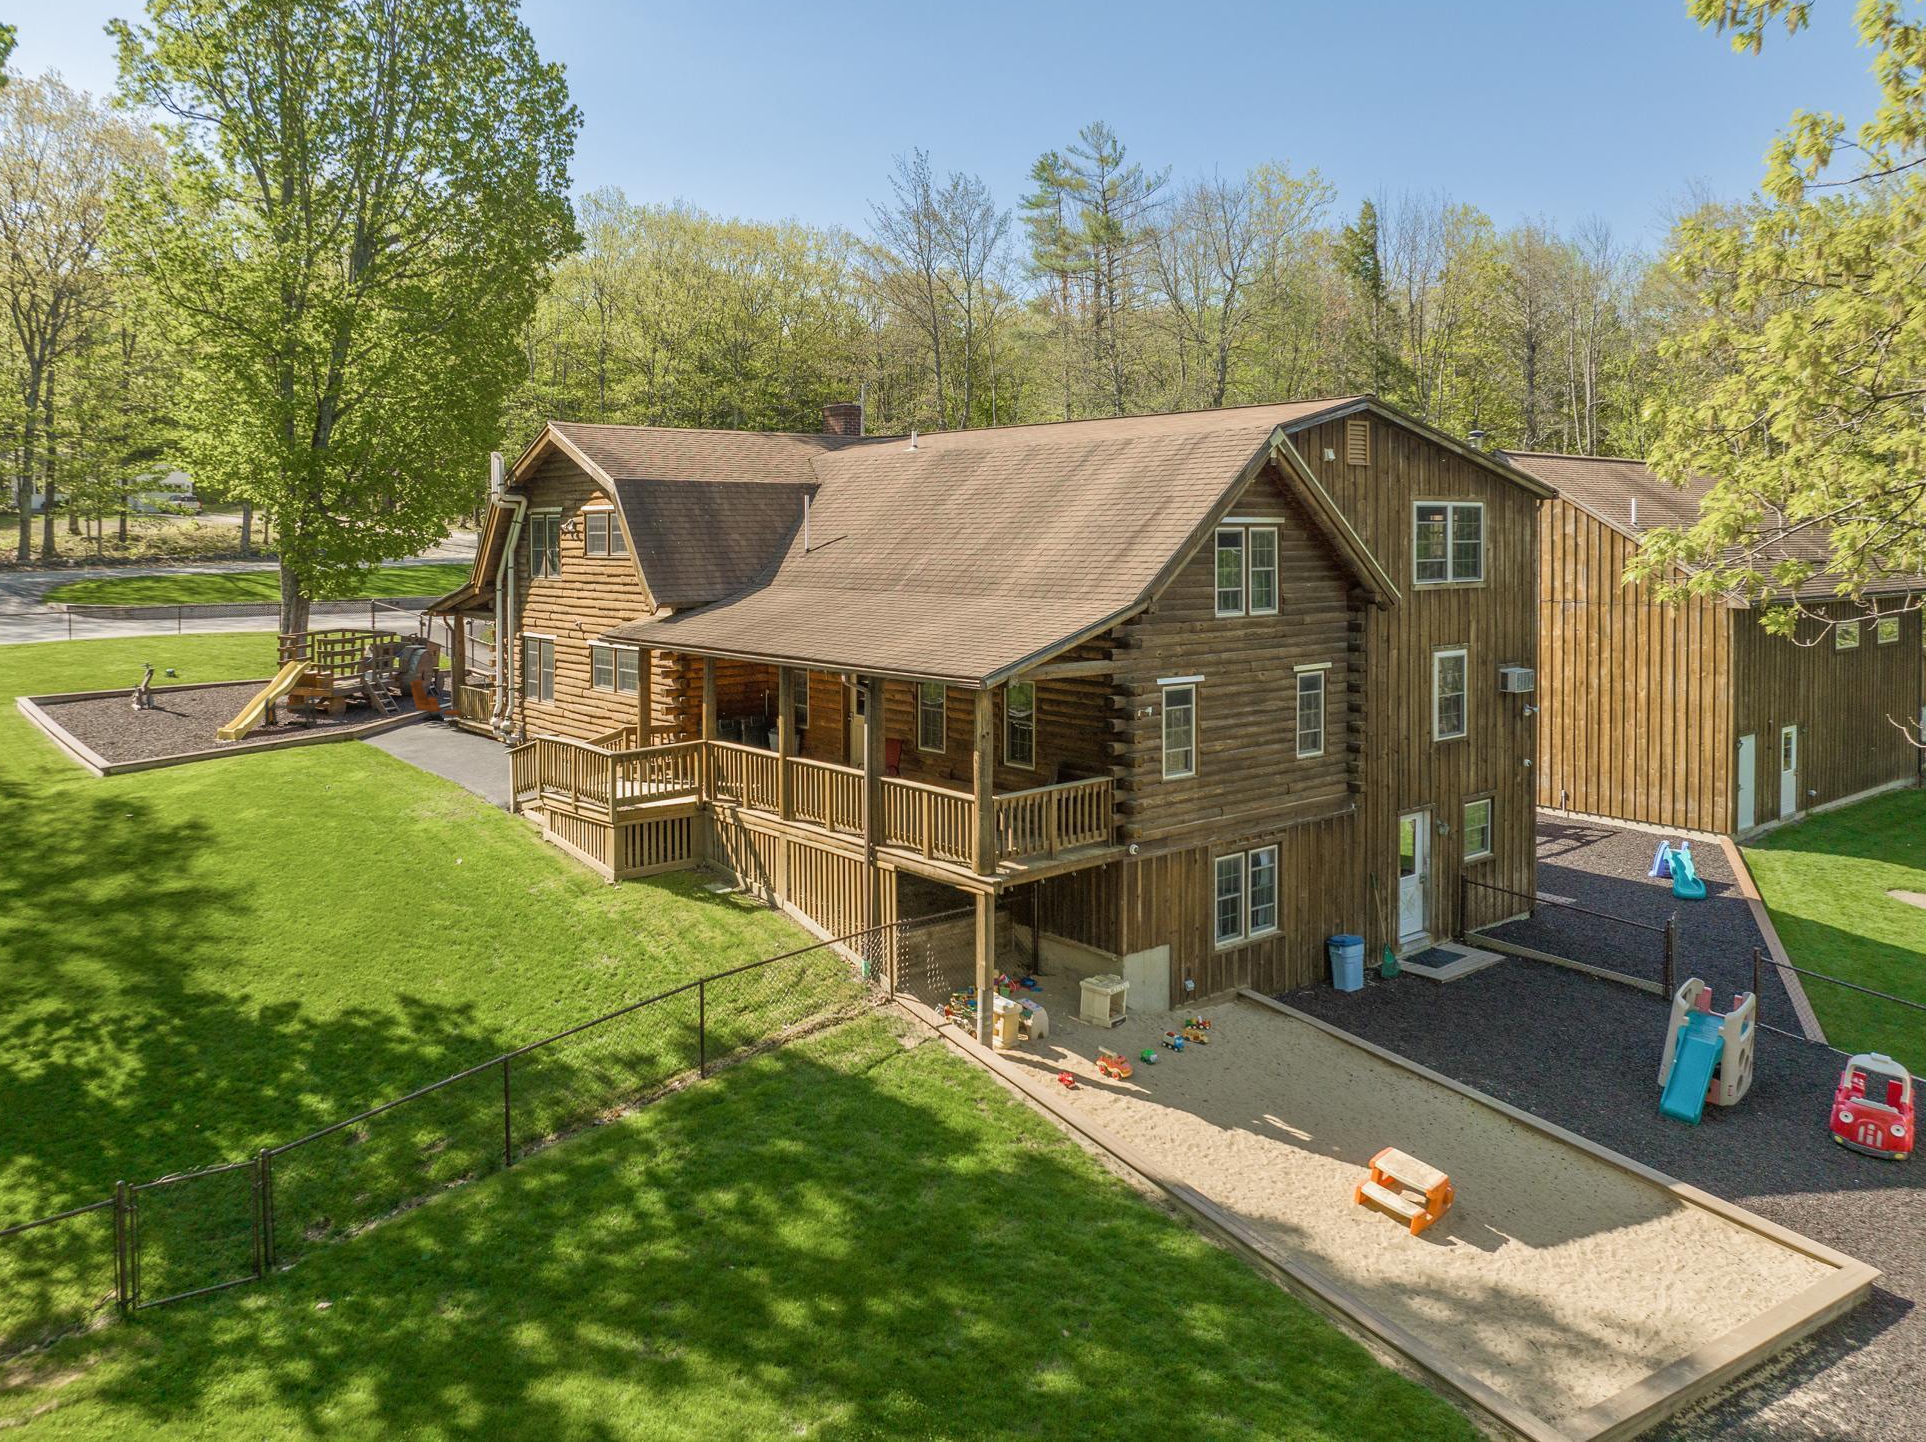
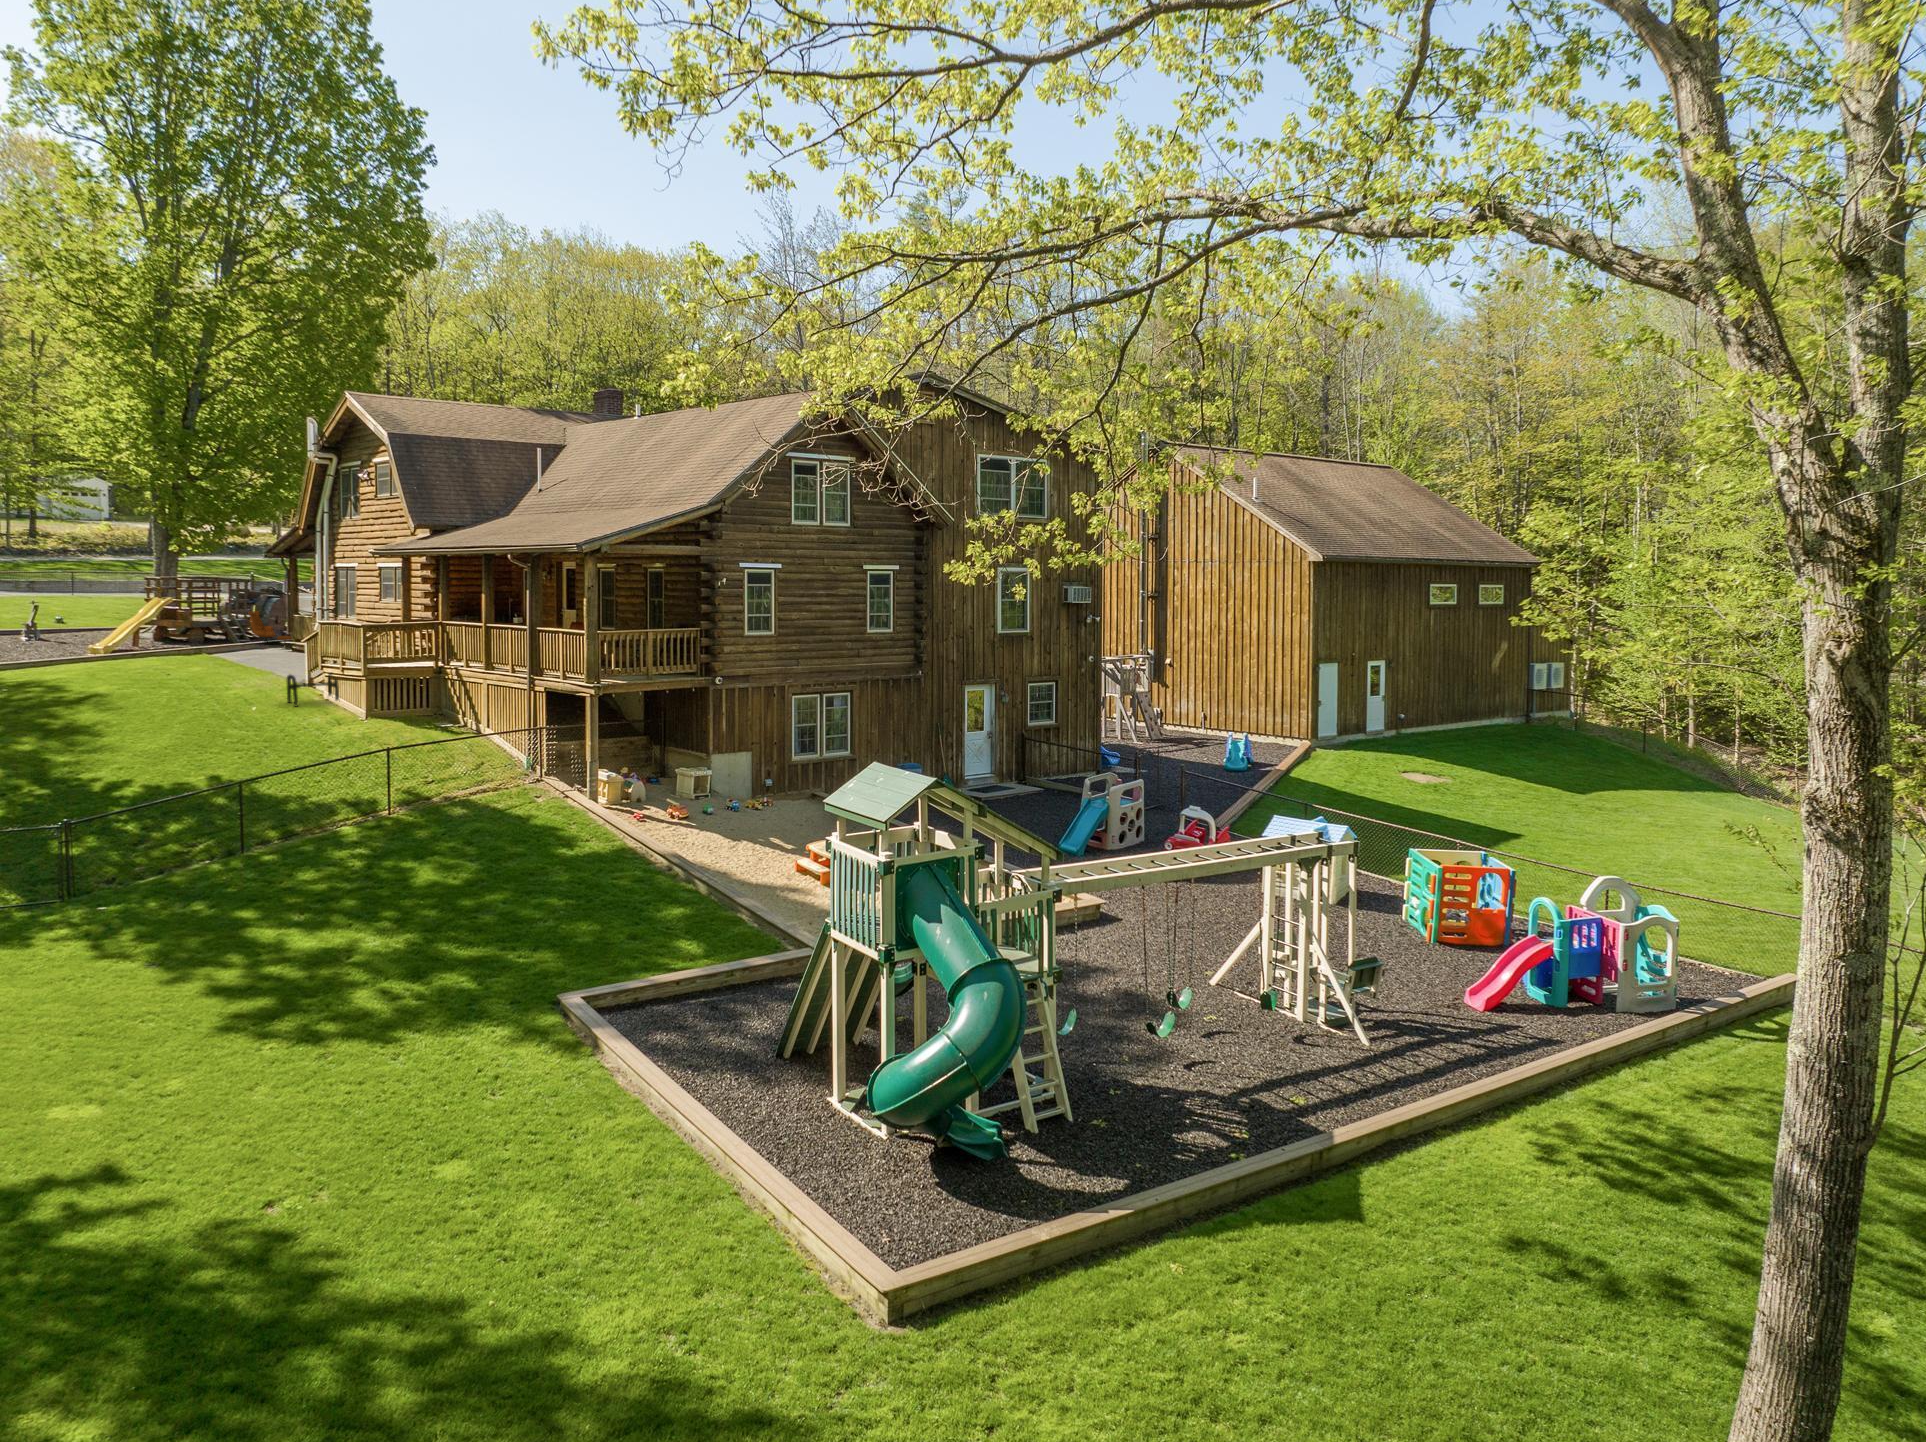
bench: present [265,696,317,728] -> present [287,673,339,706]

